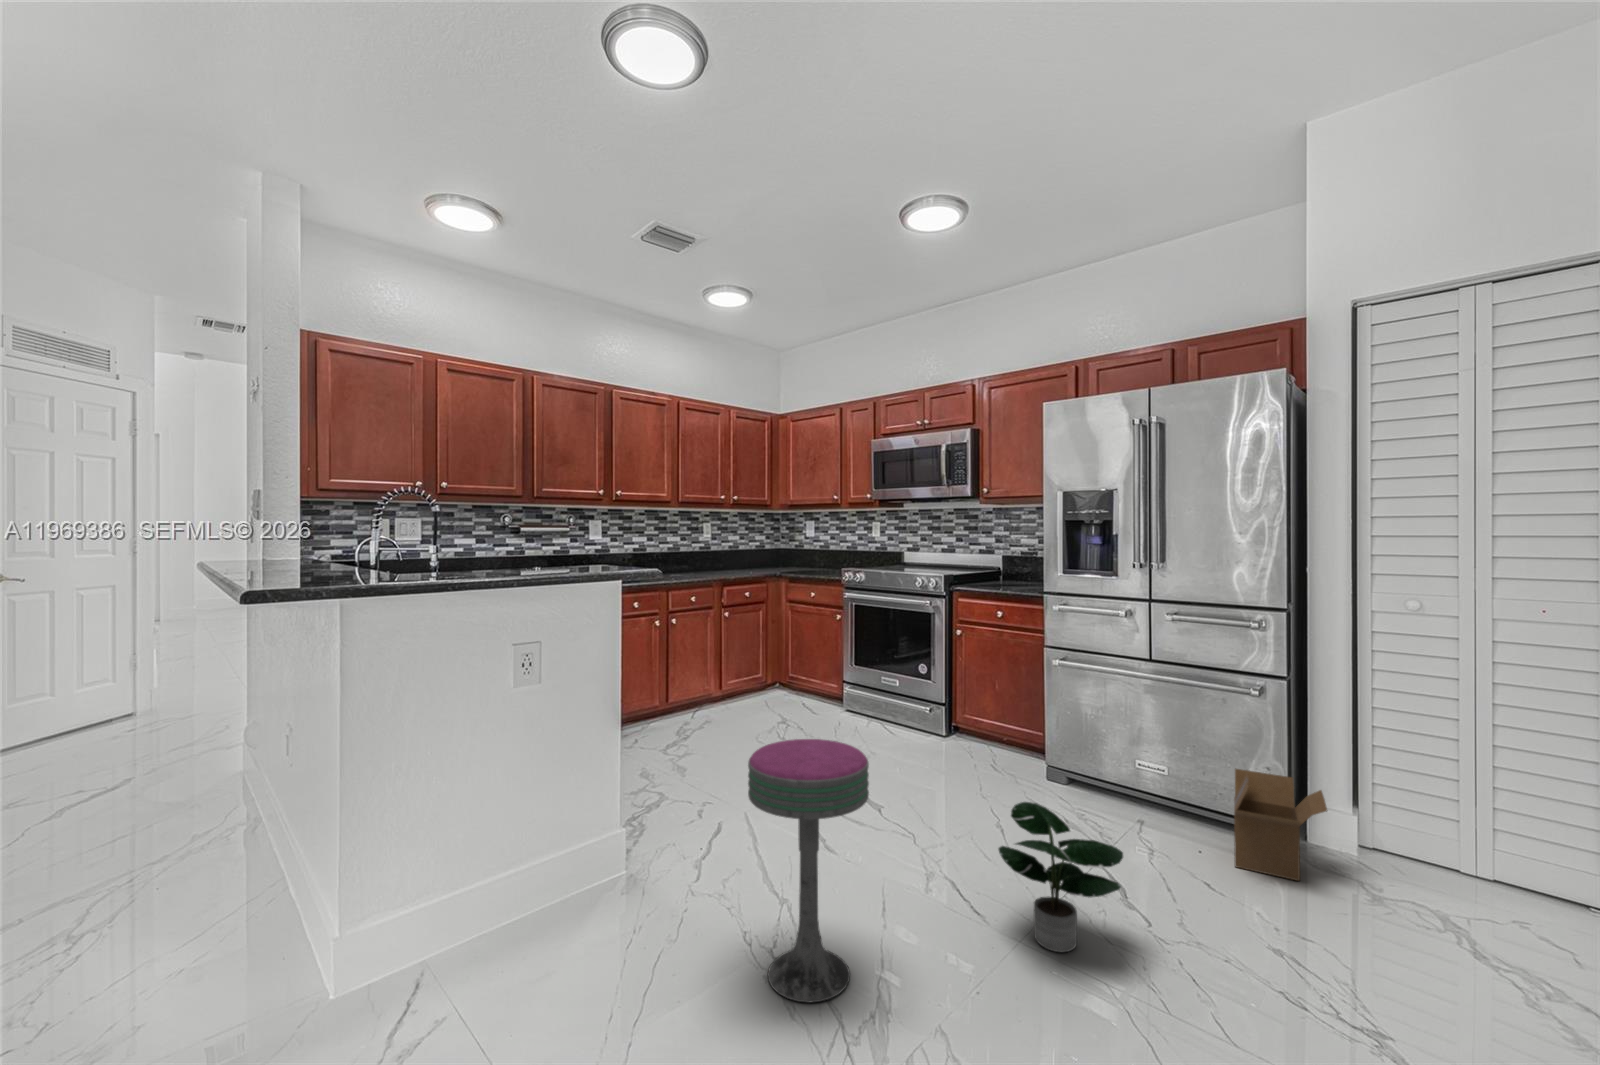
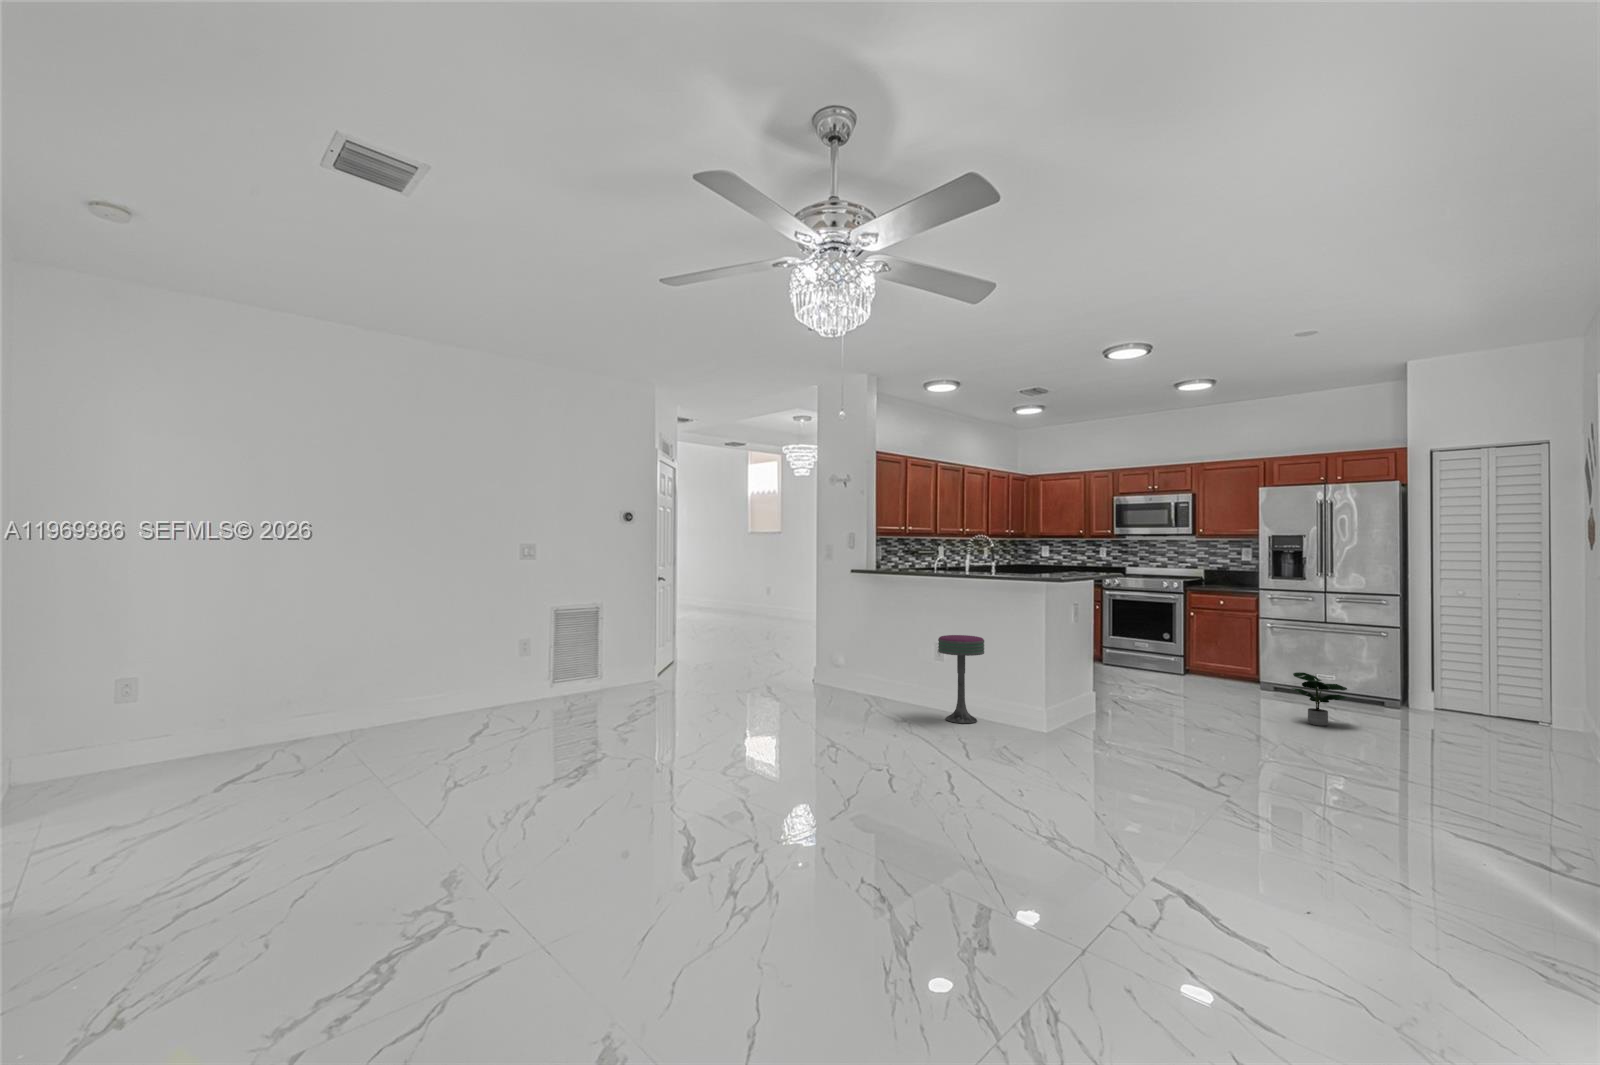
bar stool: present [748,739,869,1003] -> present [938,635,984,723]
cardboard box: present [1234,769,1327,881] -> none [1375,671,1424,714]

